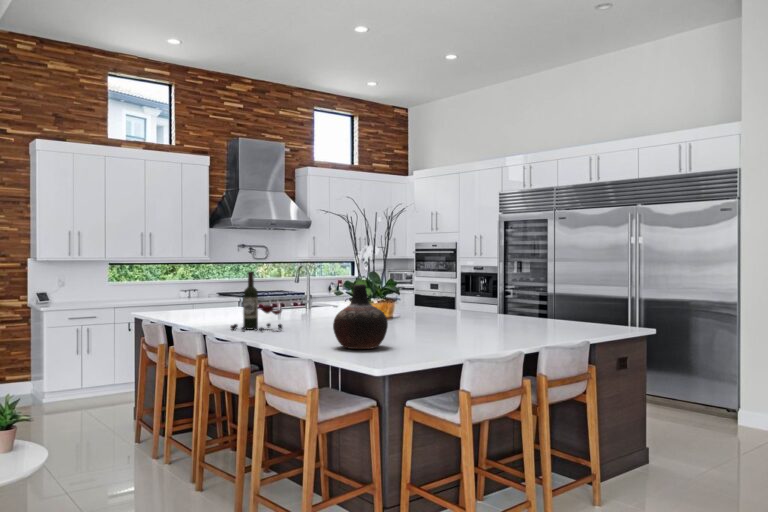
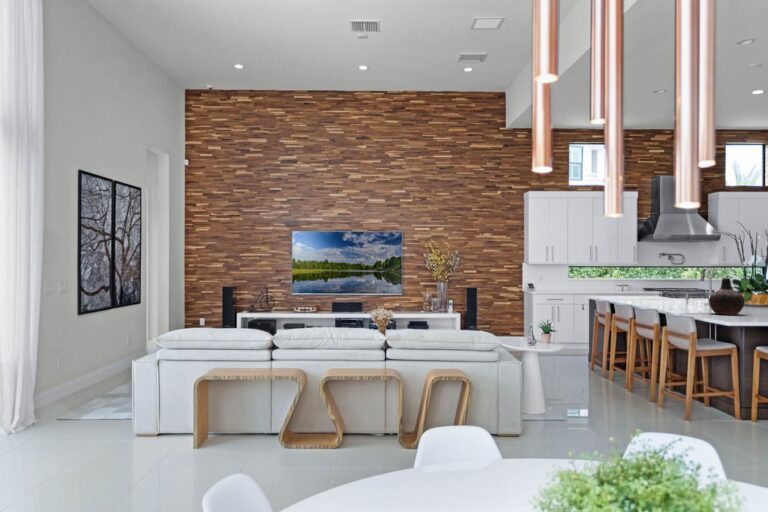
wine bottle: present [230,271,282,331] -> none [650,271,684,307]

